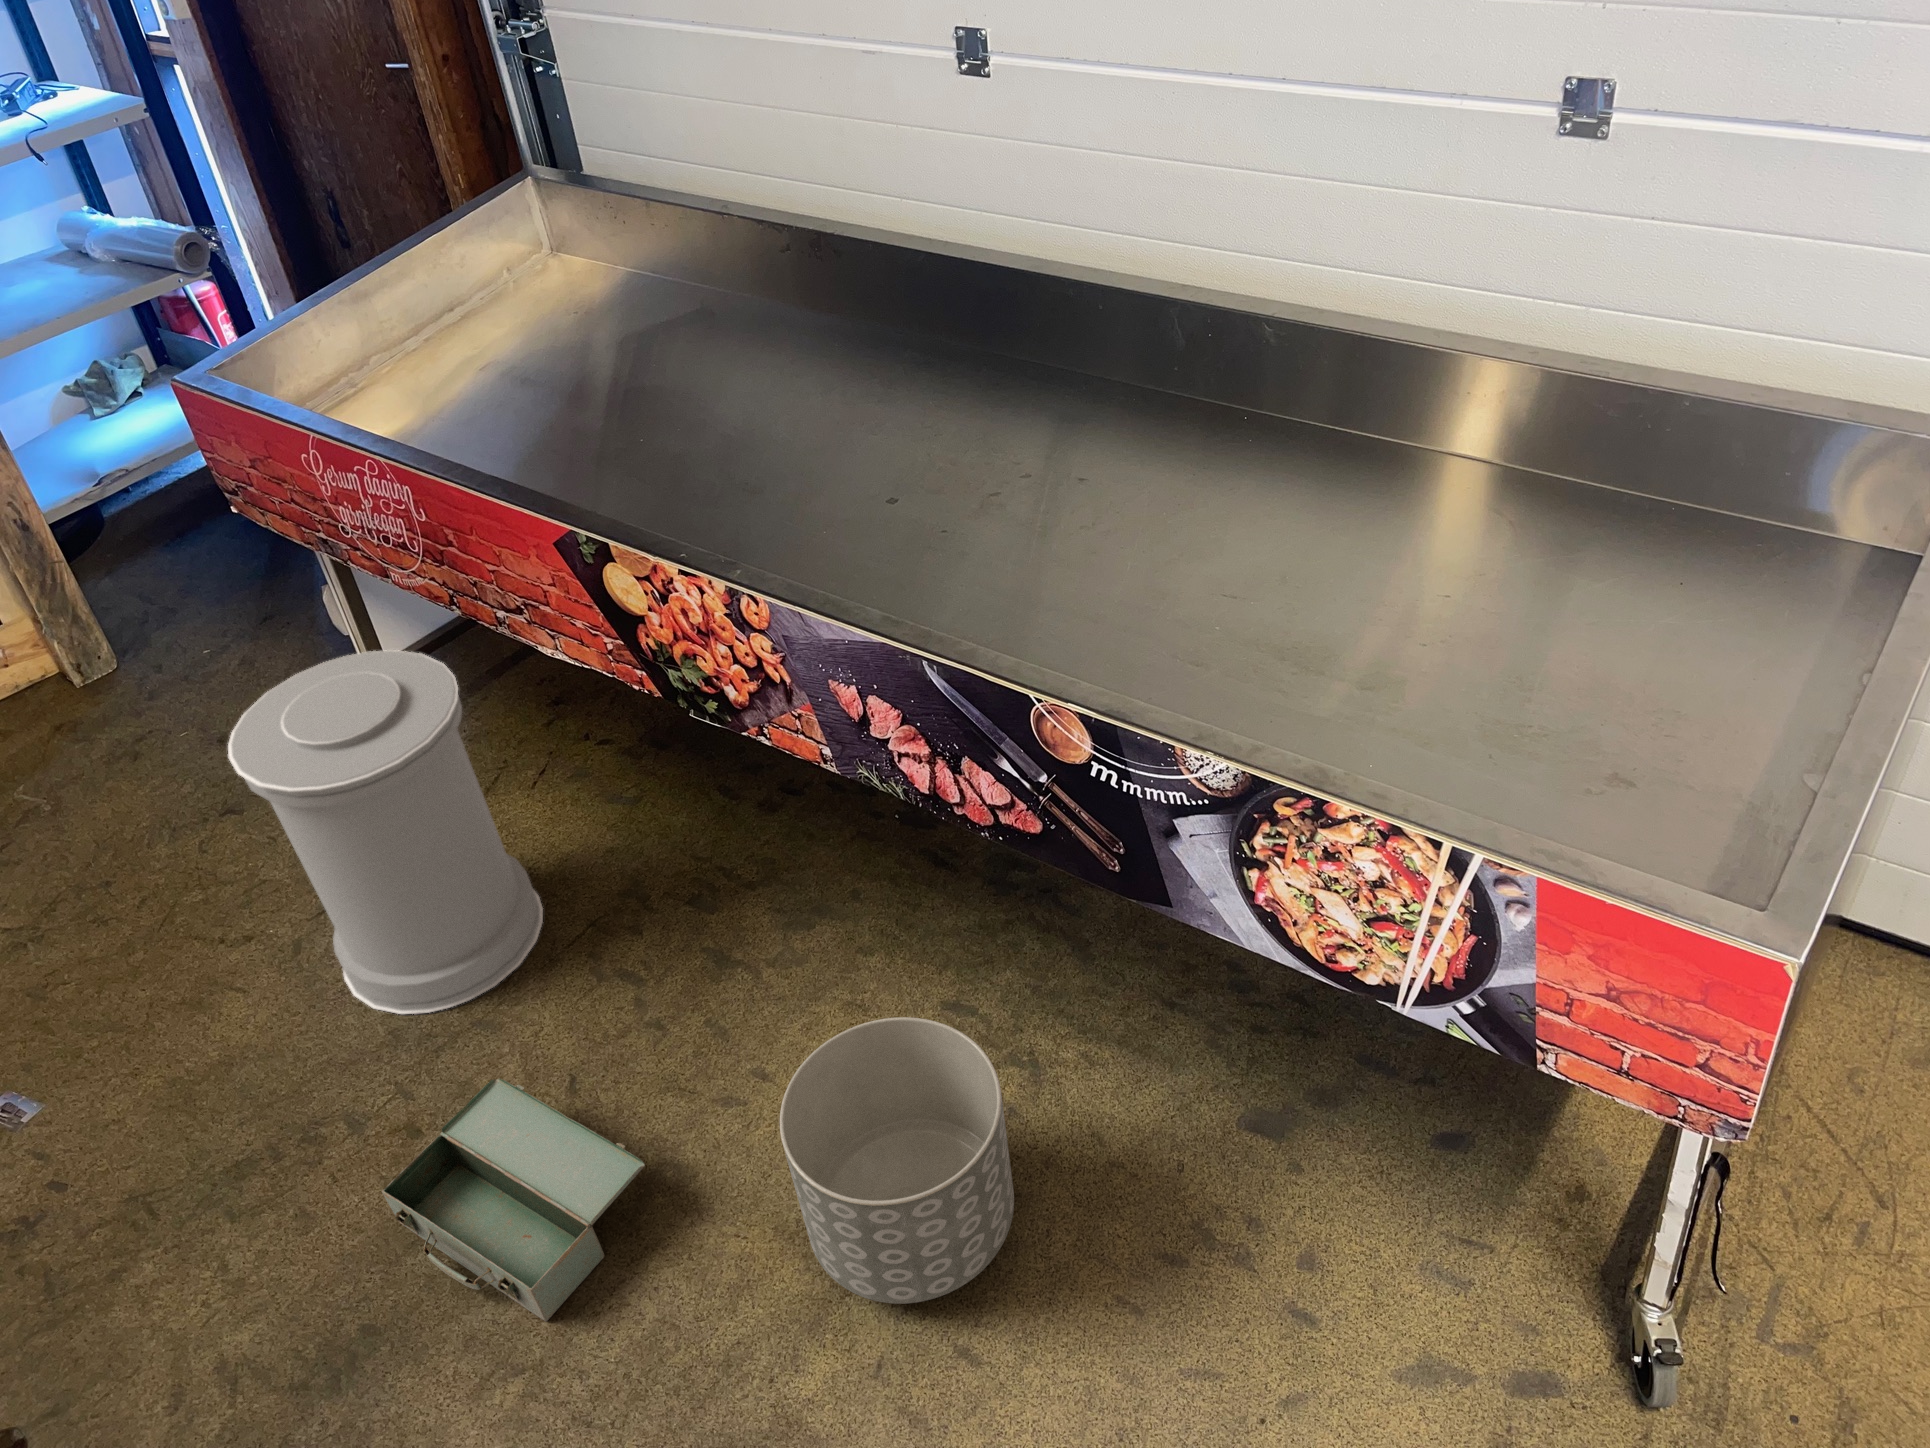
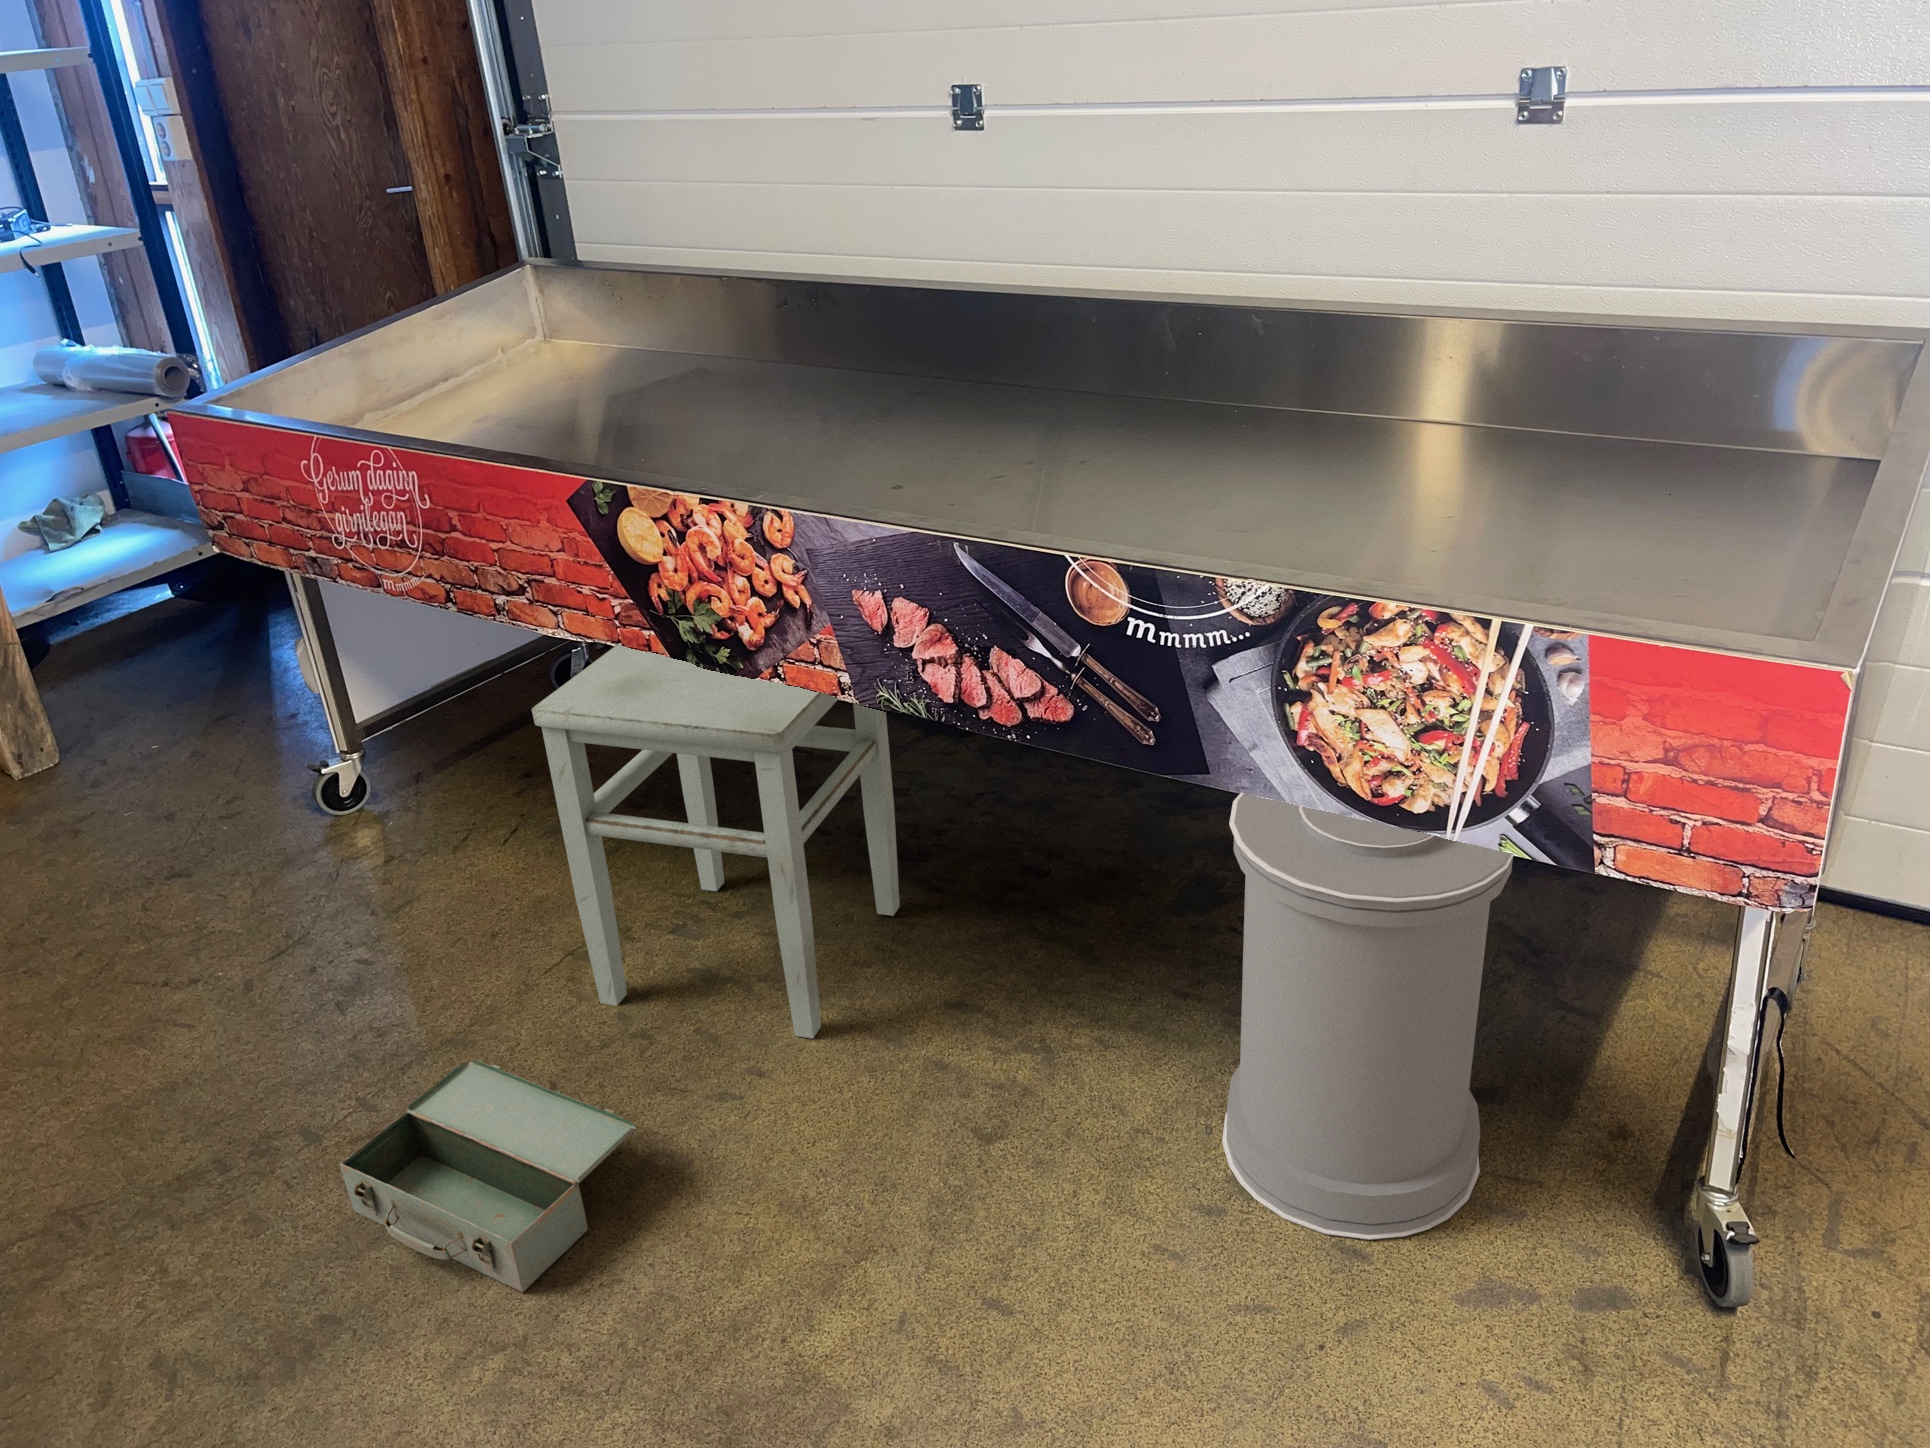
stool: none [530,611,910,1045] -> present [532,645,900,1039]
trash can: present [228,650,543,1014] -> present [1222,792,1514,1240]
planter: present [780,1017,1014,1304] -> none [797,948,1038,1246]

